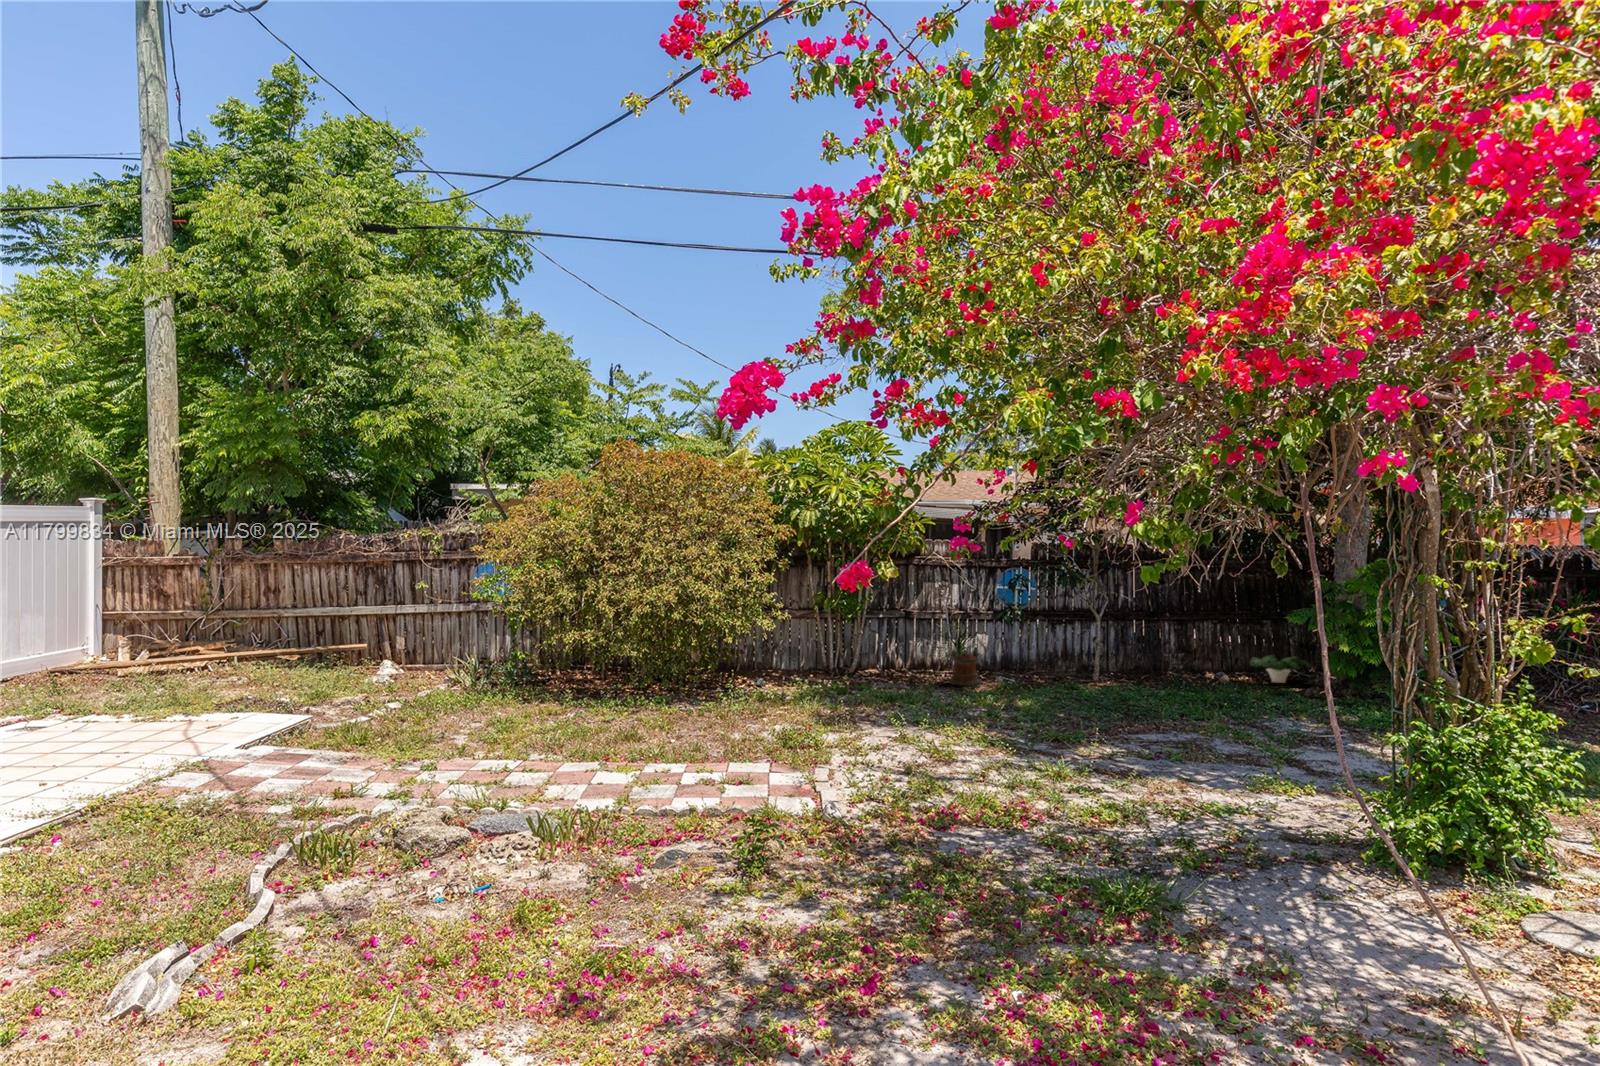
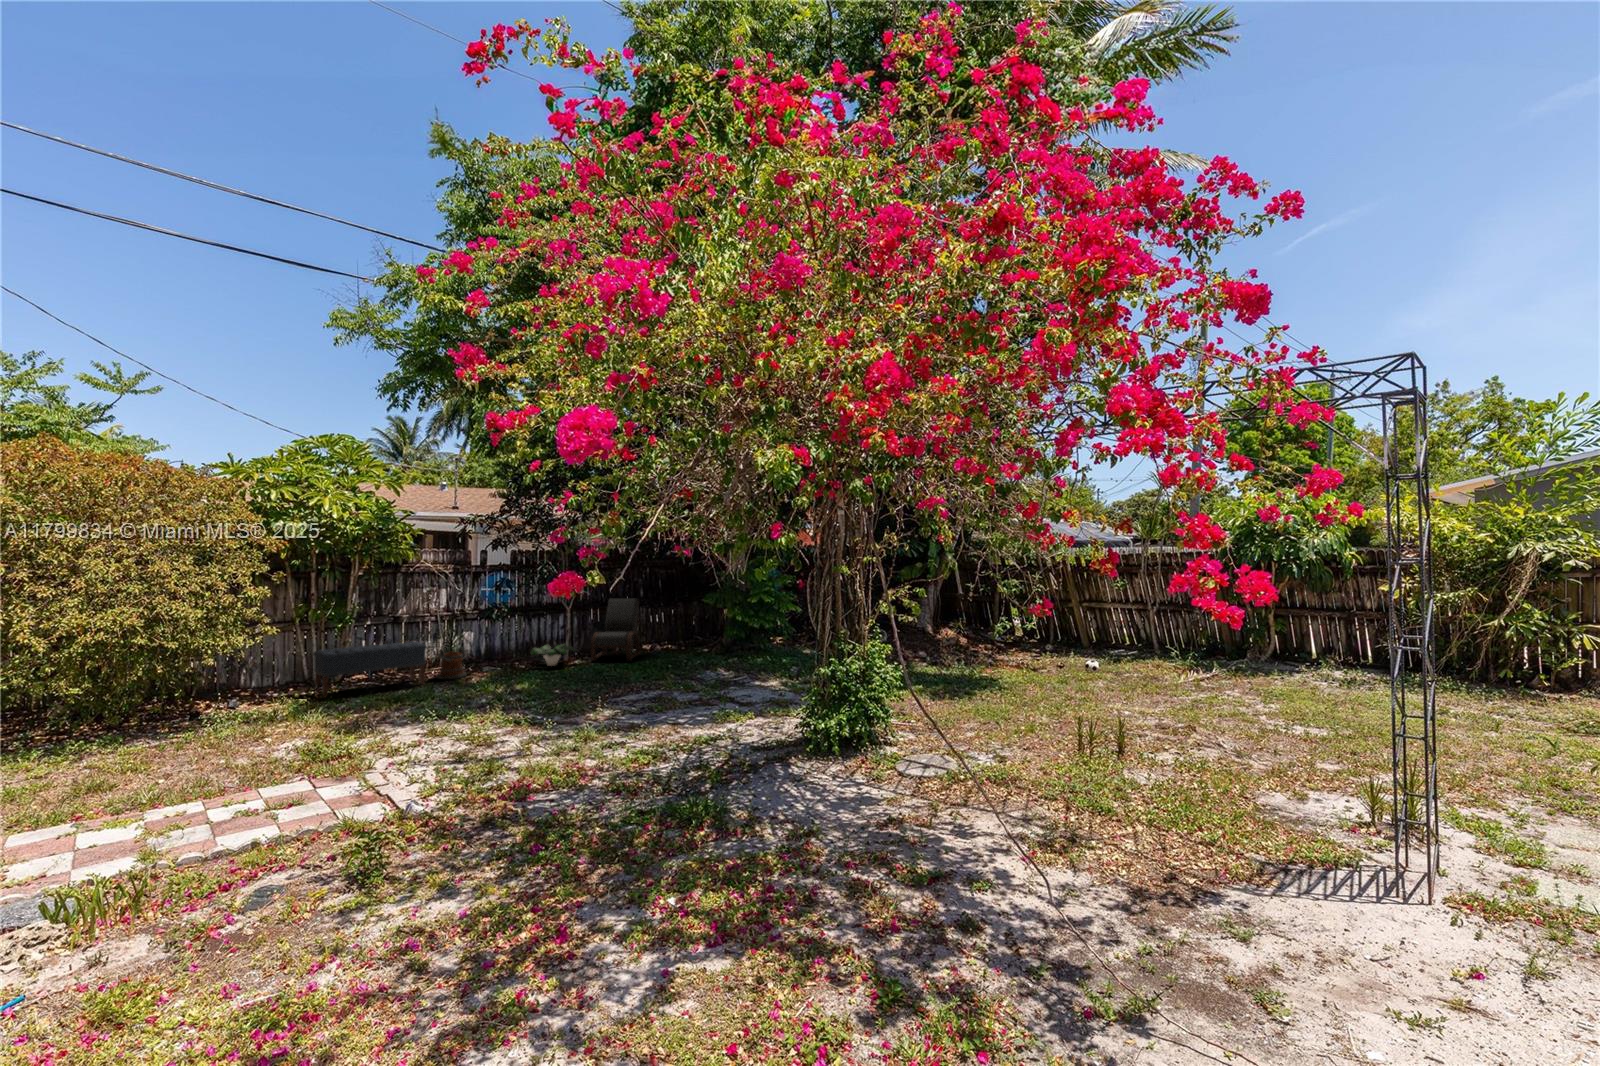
lounge chair: none [1138,602,1215,690] -> present [591,599,640,661]
bench: none [829,637,934,689] -> present [313,641,426,698]
potted plant: present [1250,655,1313,683] -> present [531,644,576,666]

